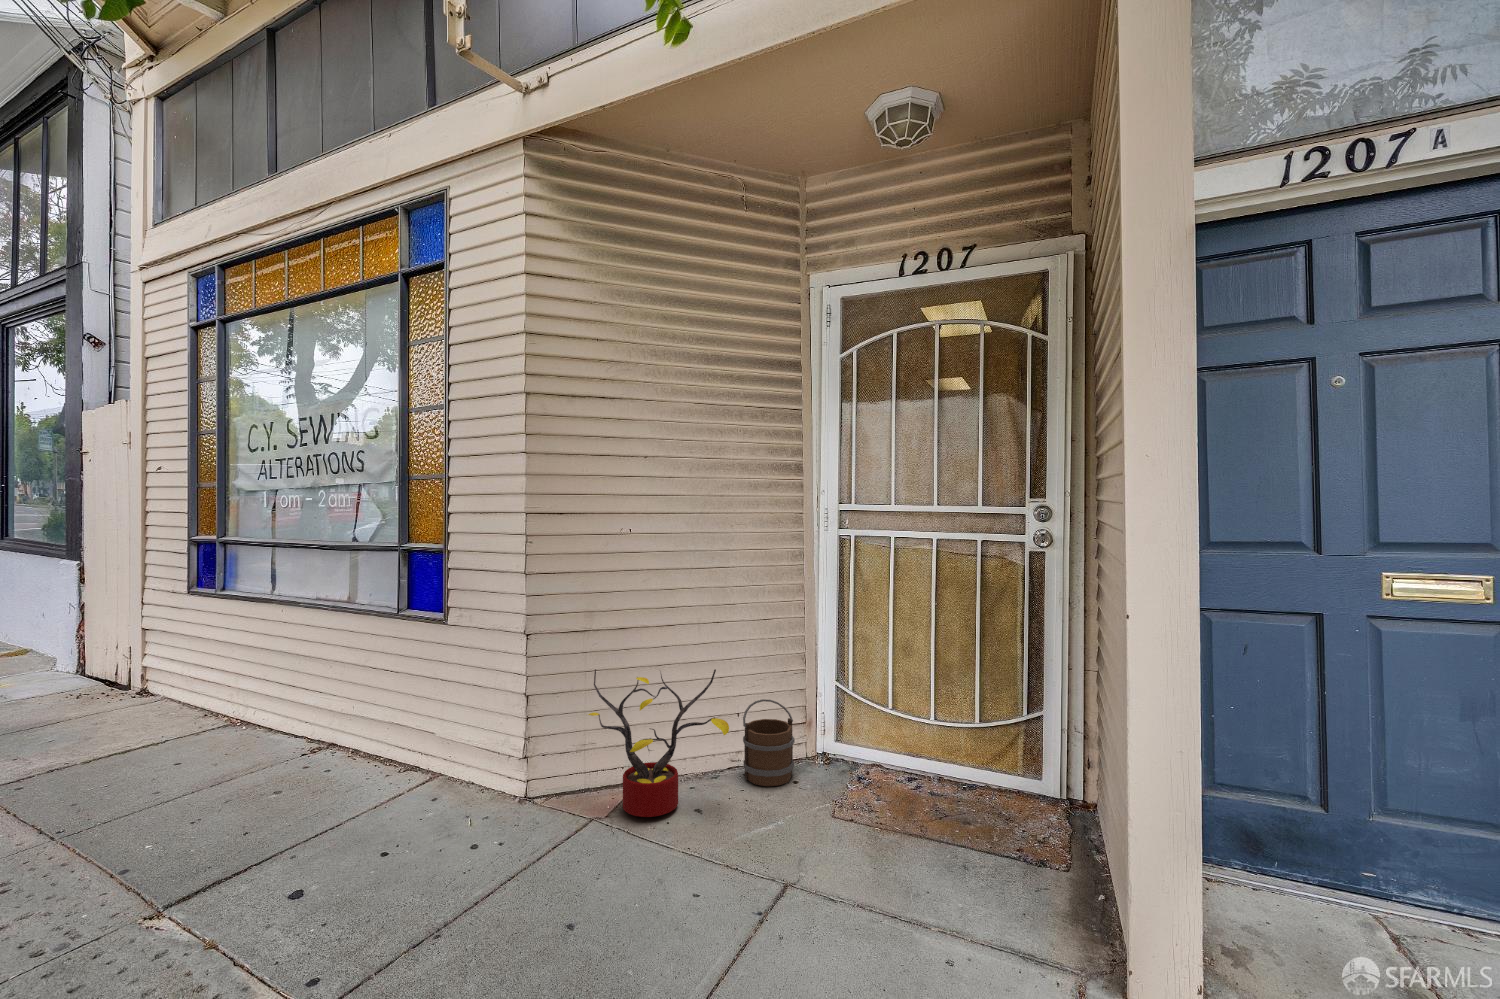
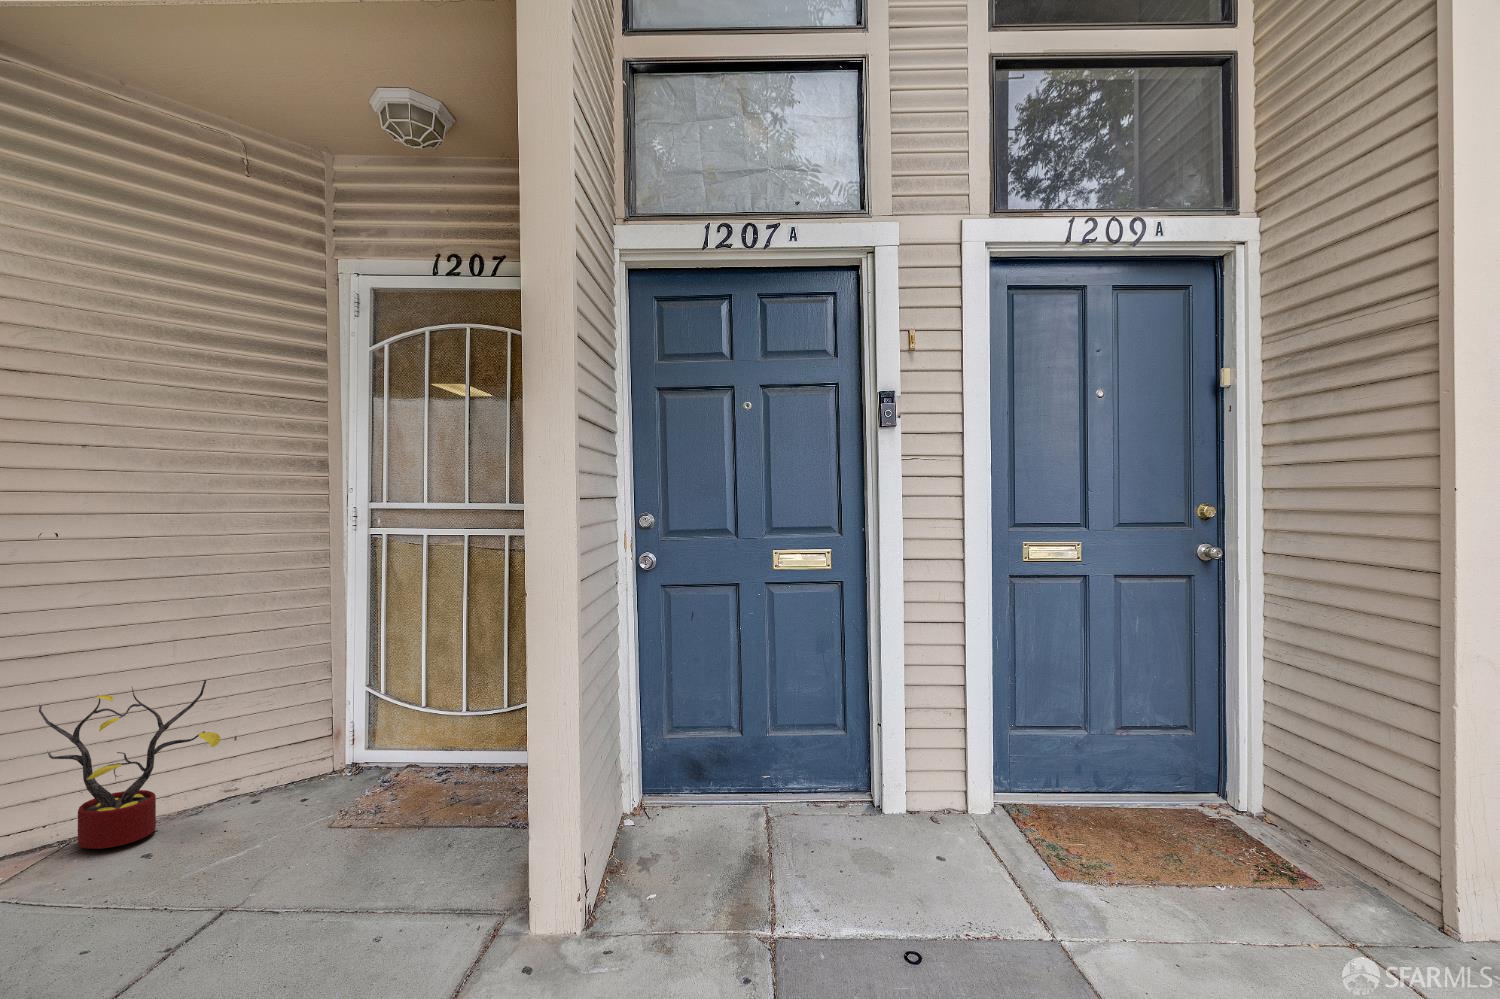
bucket: present [743,699,795,786] -> none [248,711,312,800]

